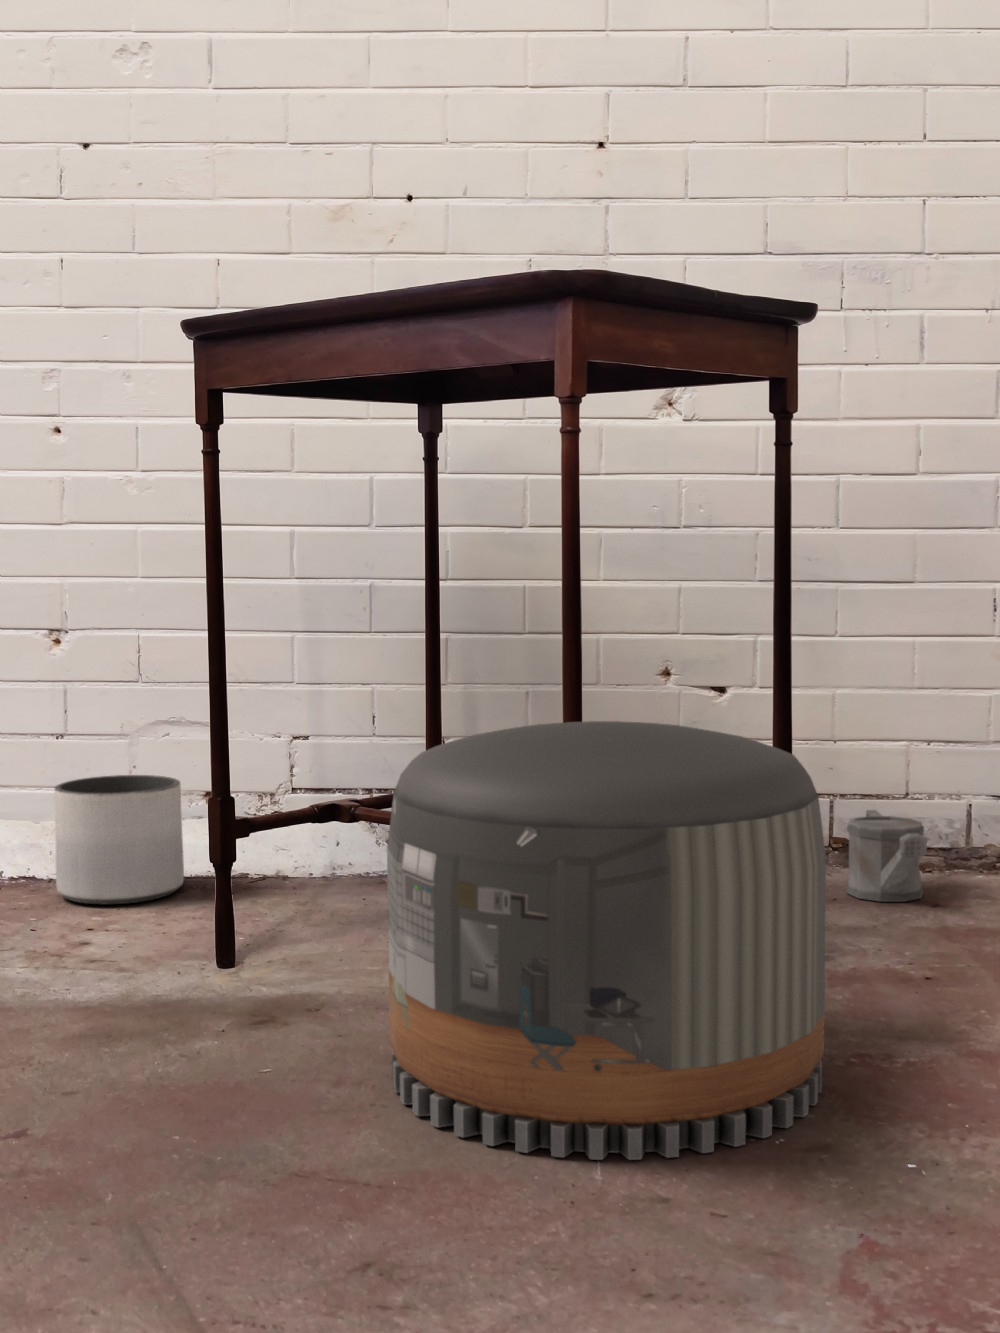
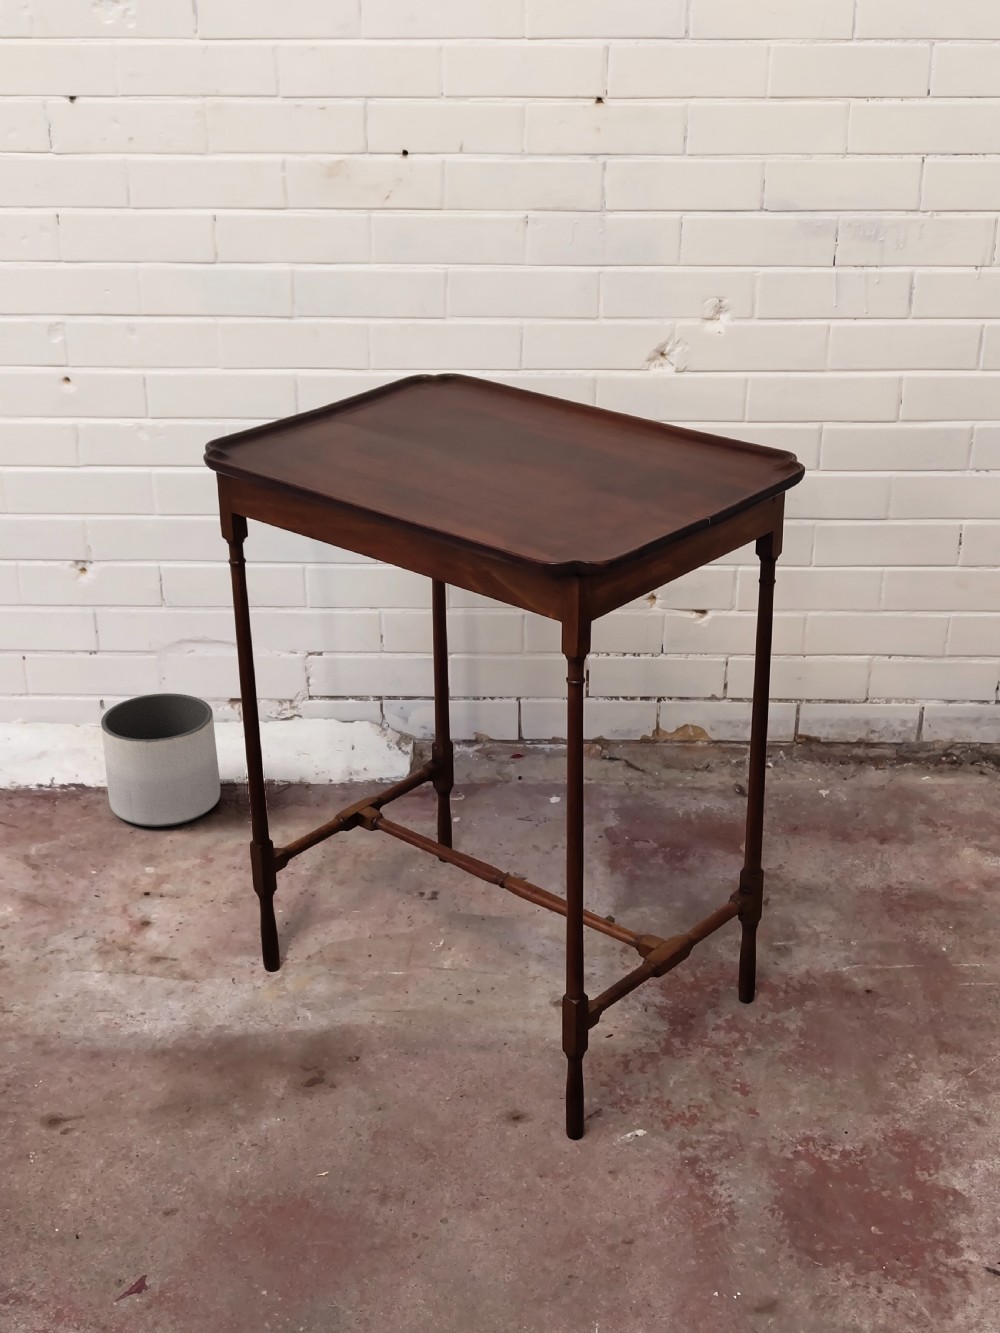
pouf: present [387,721,826,1160] -> none [433,808,769,1196]
watering can: present [846,810,927,902] -> none [805,719,876,818]

